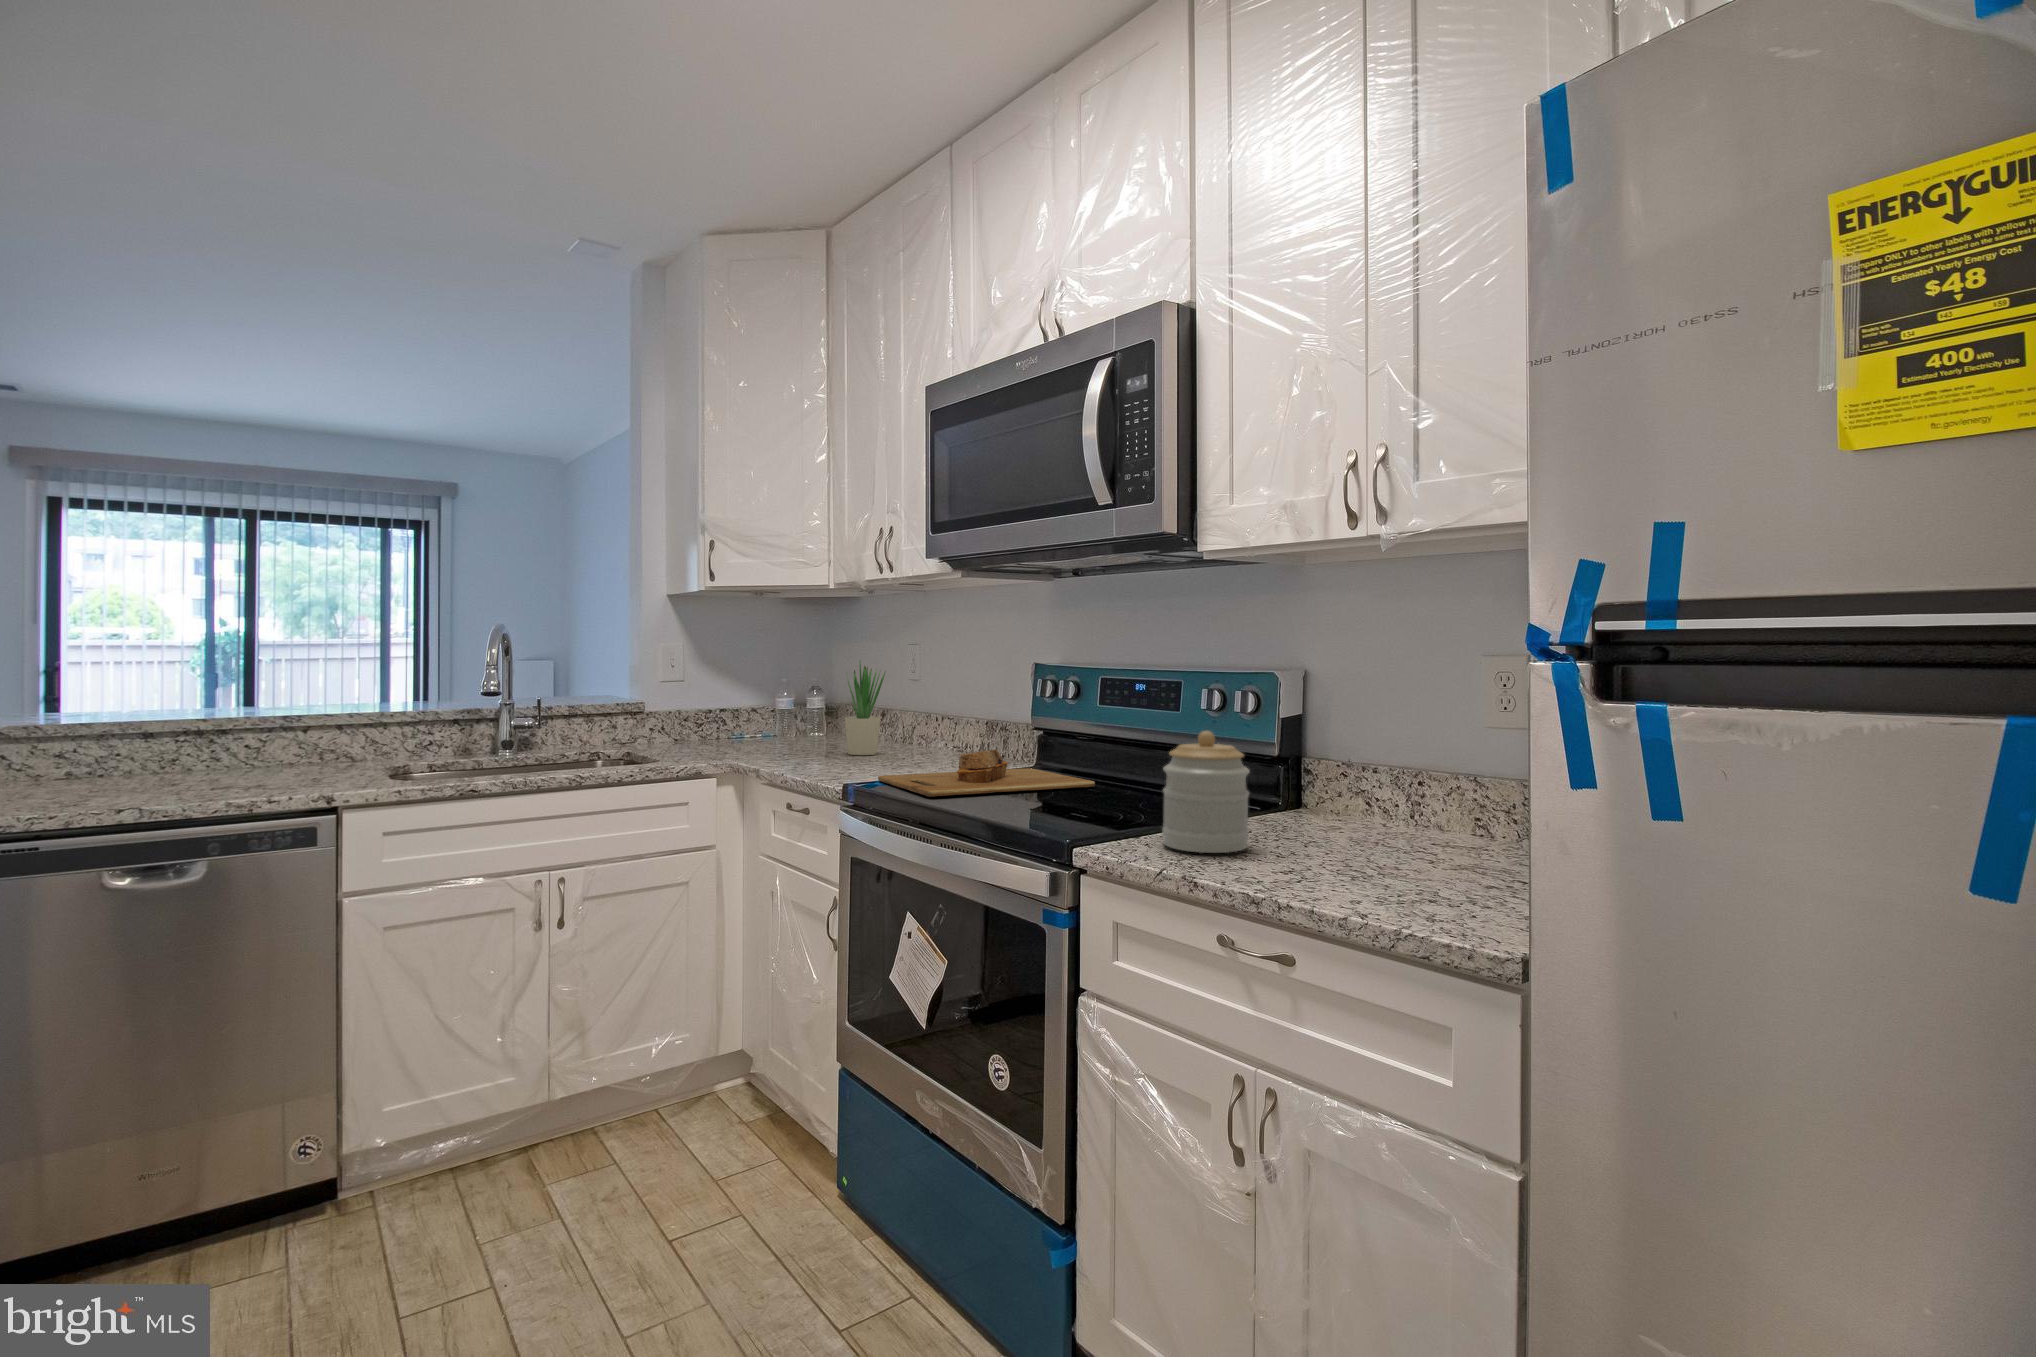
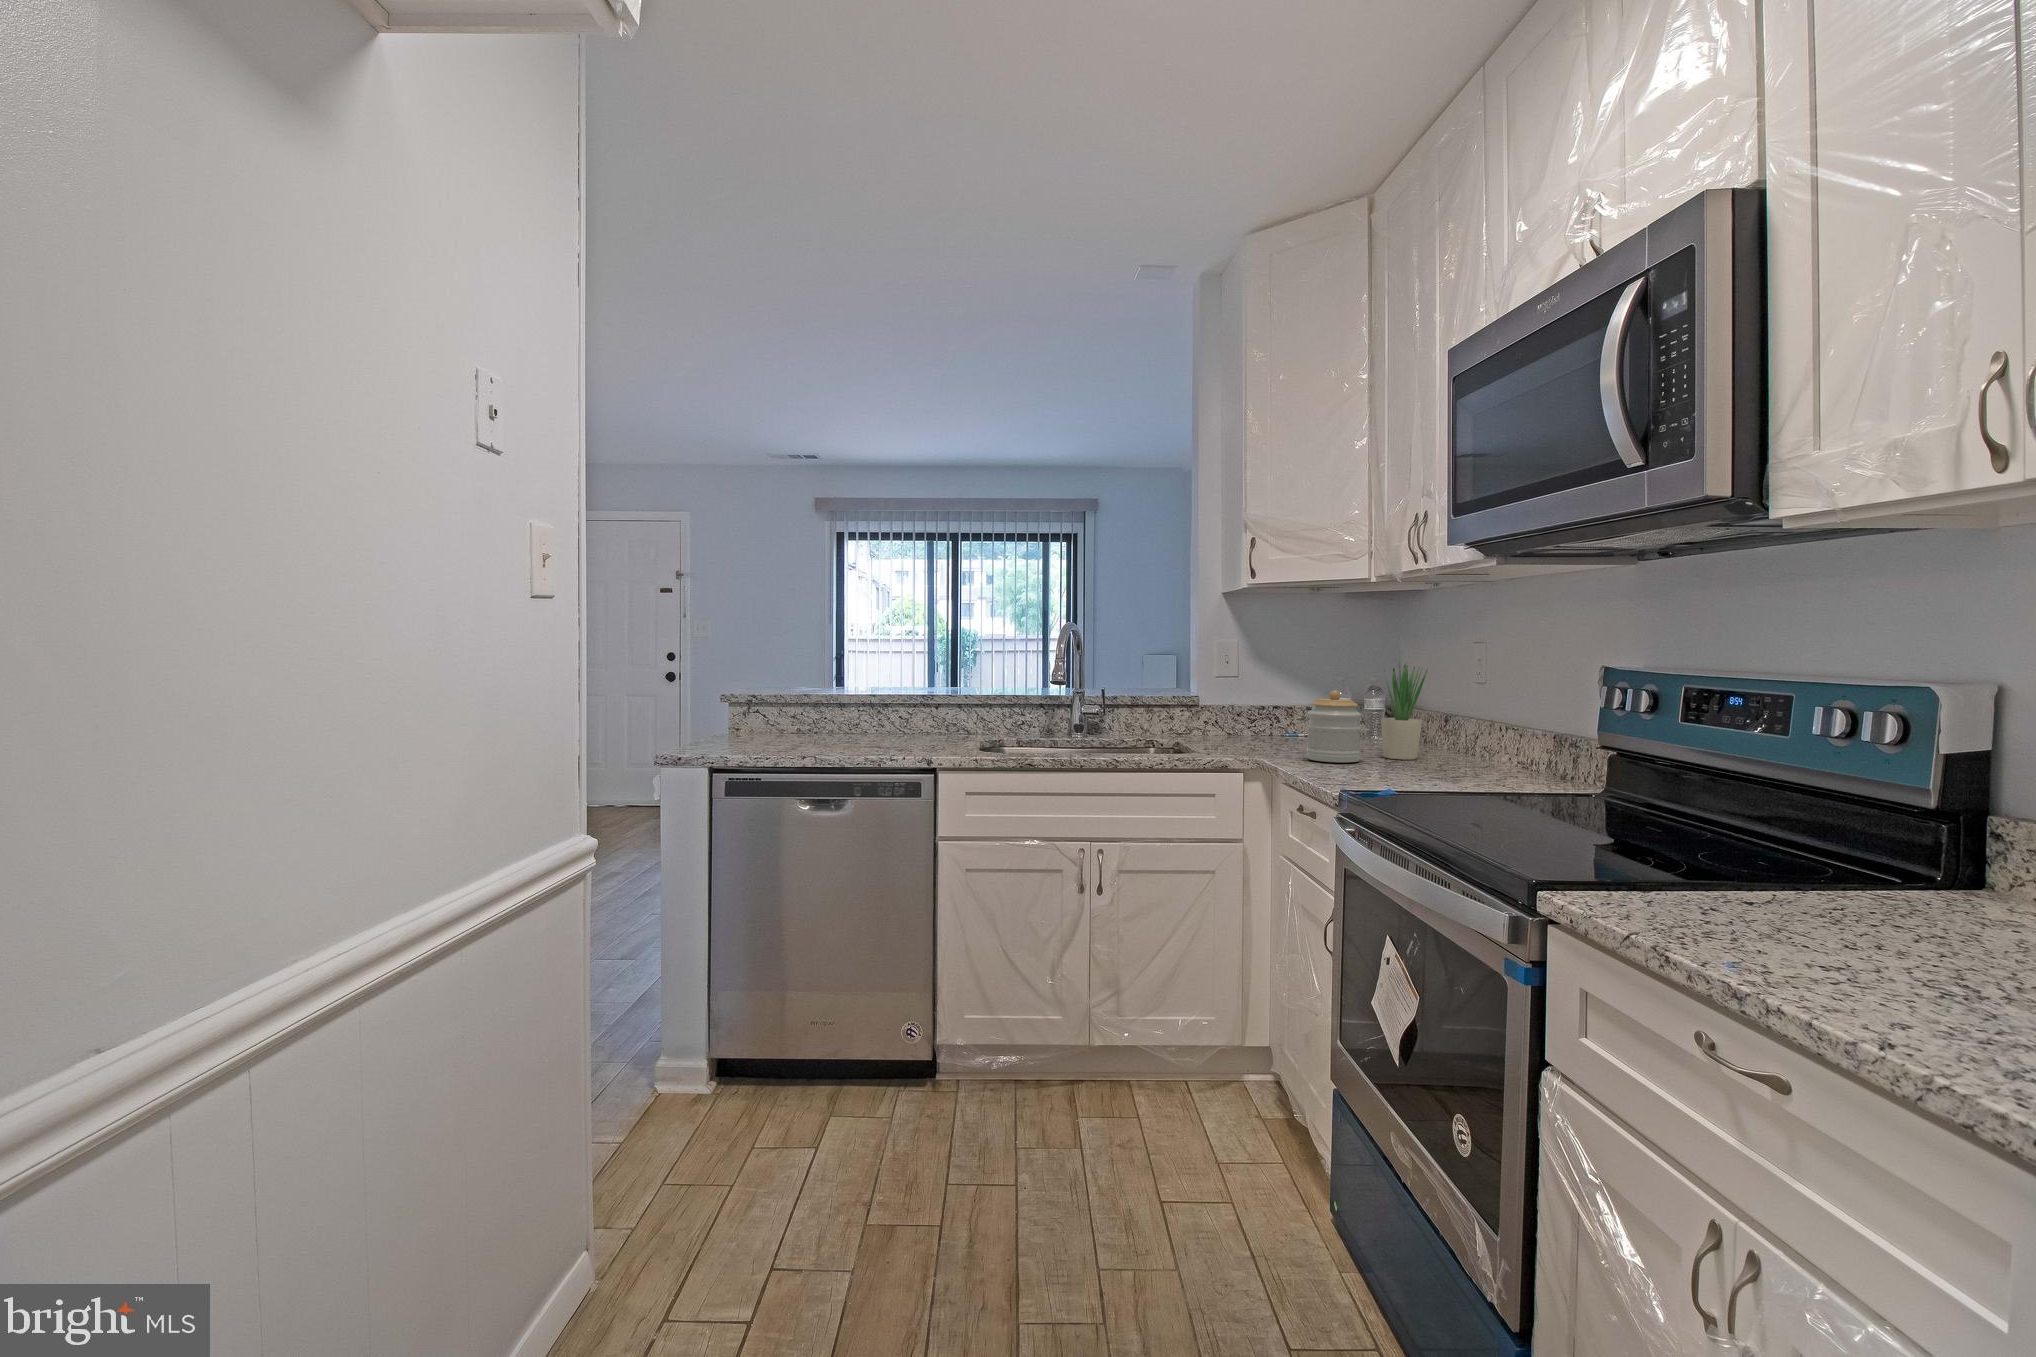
jar: present [1162,731,1250,853] -> present [1307,690,1361,763]
cutting board: present [878,750,1095,797] -> none [1384,764,1654,819]

